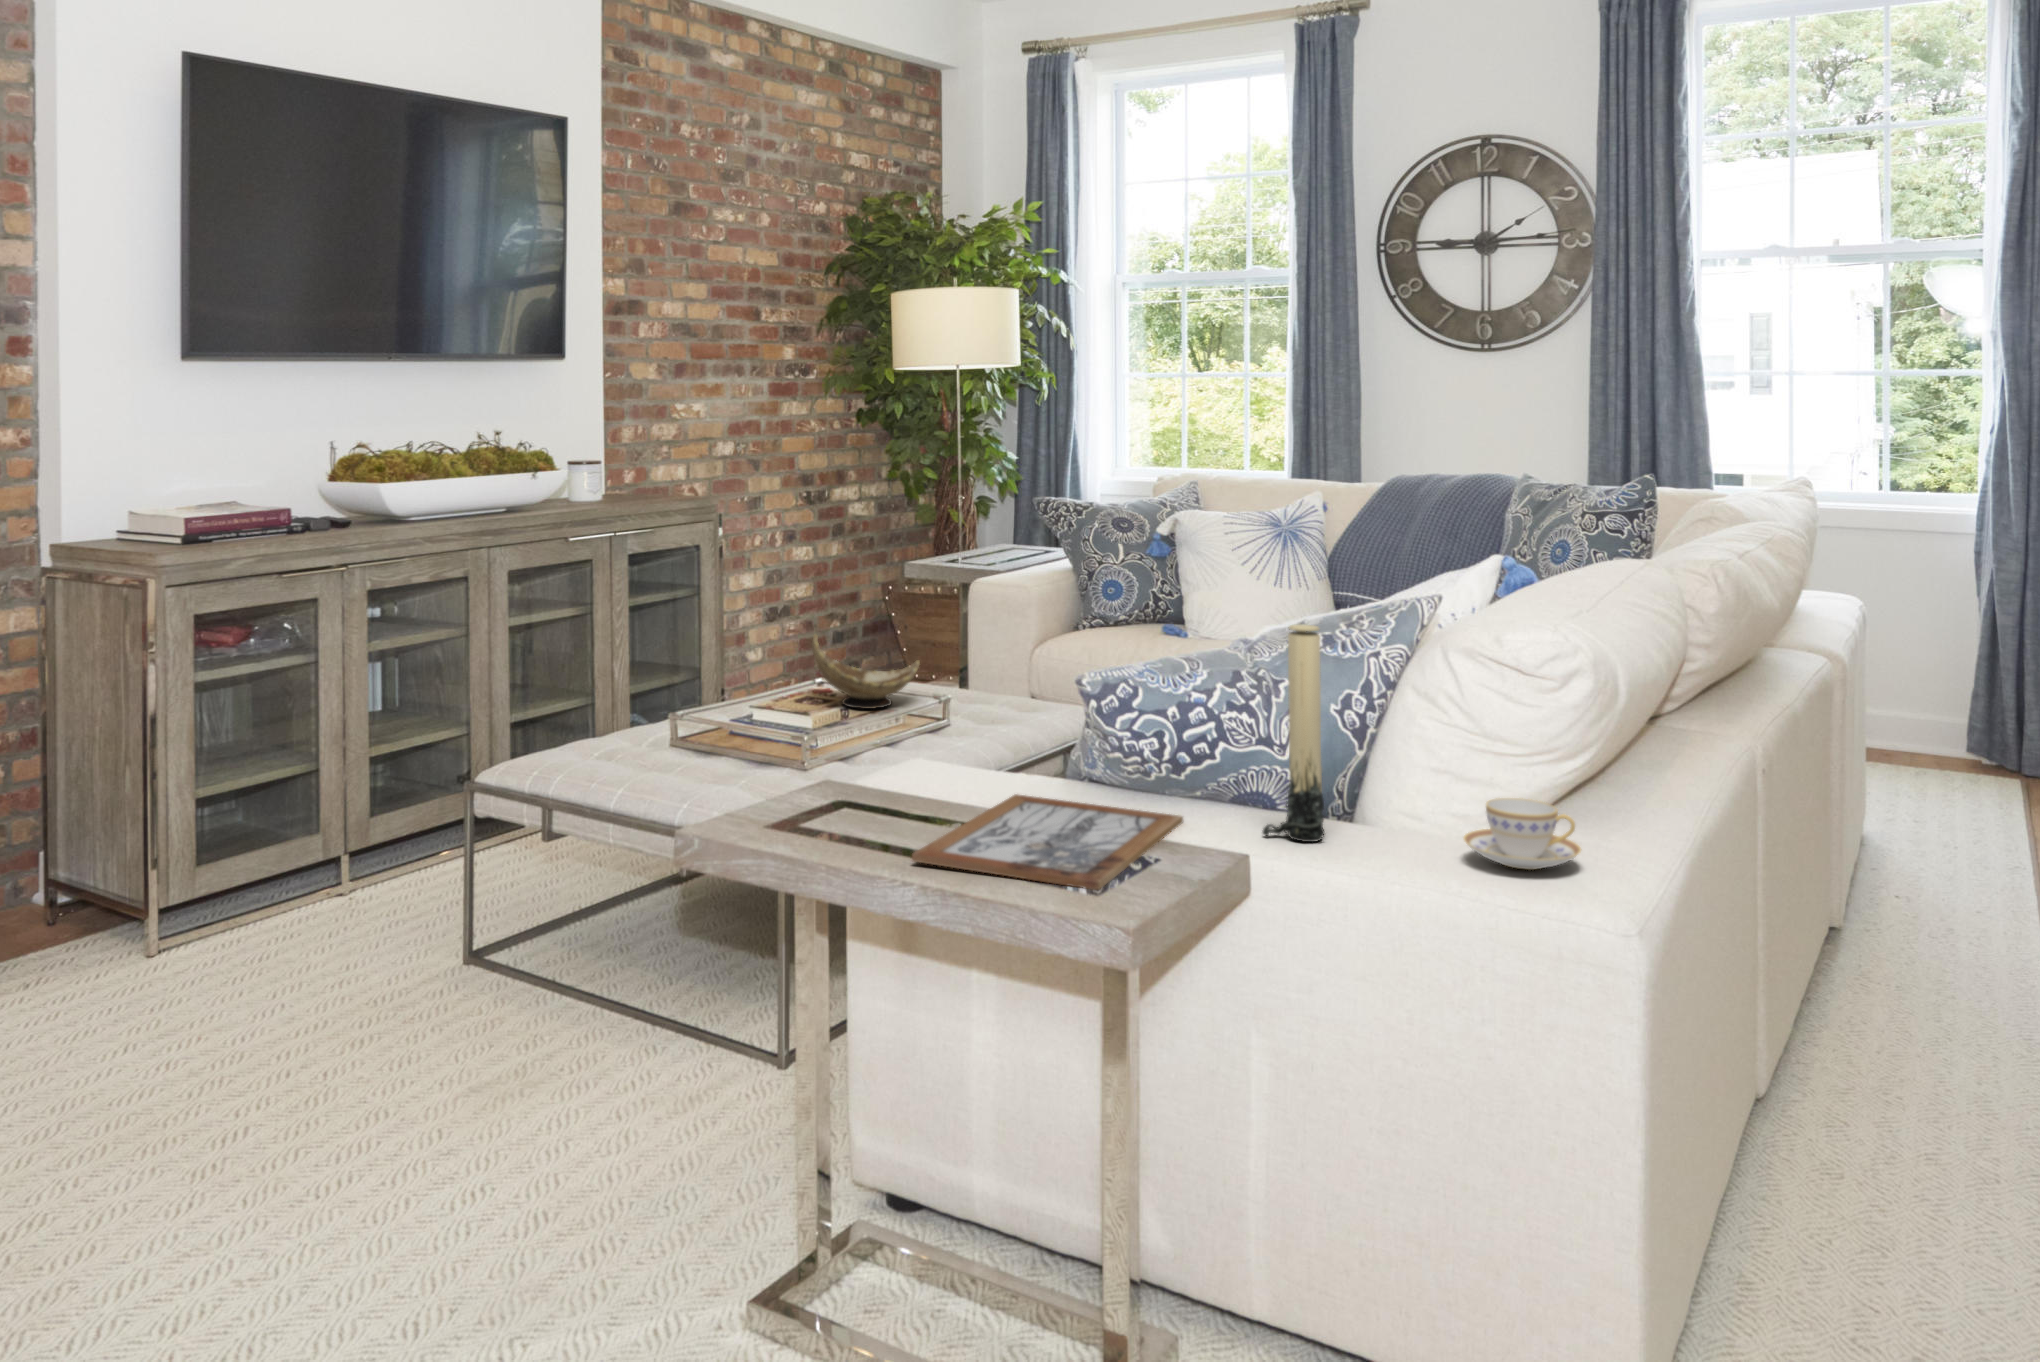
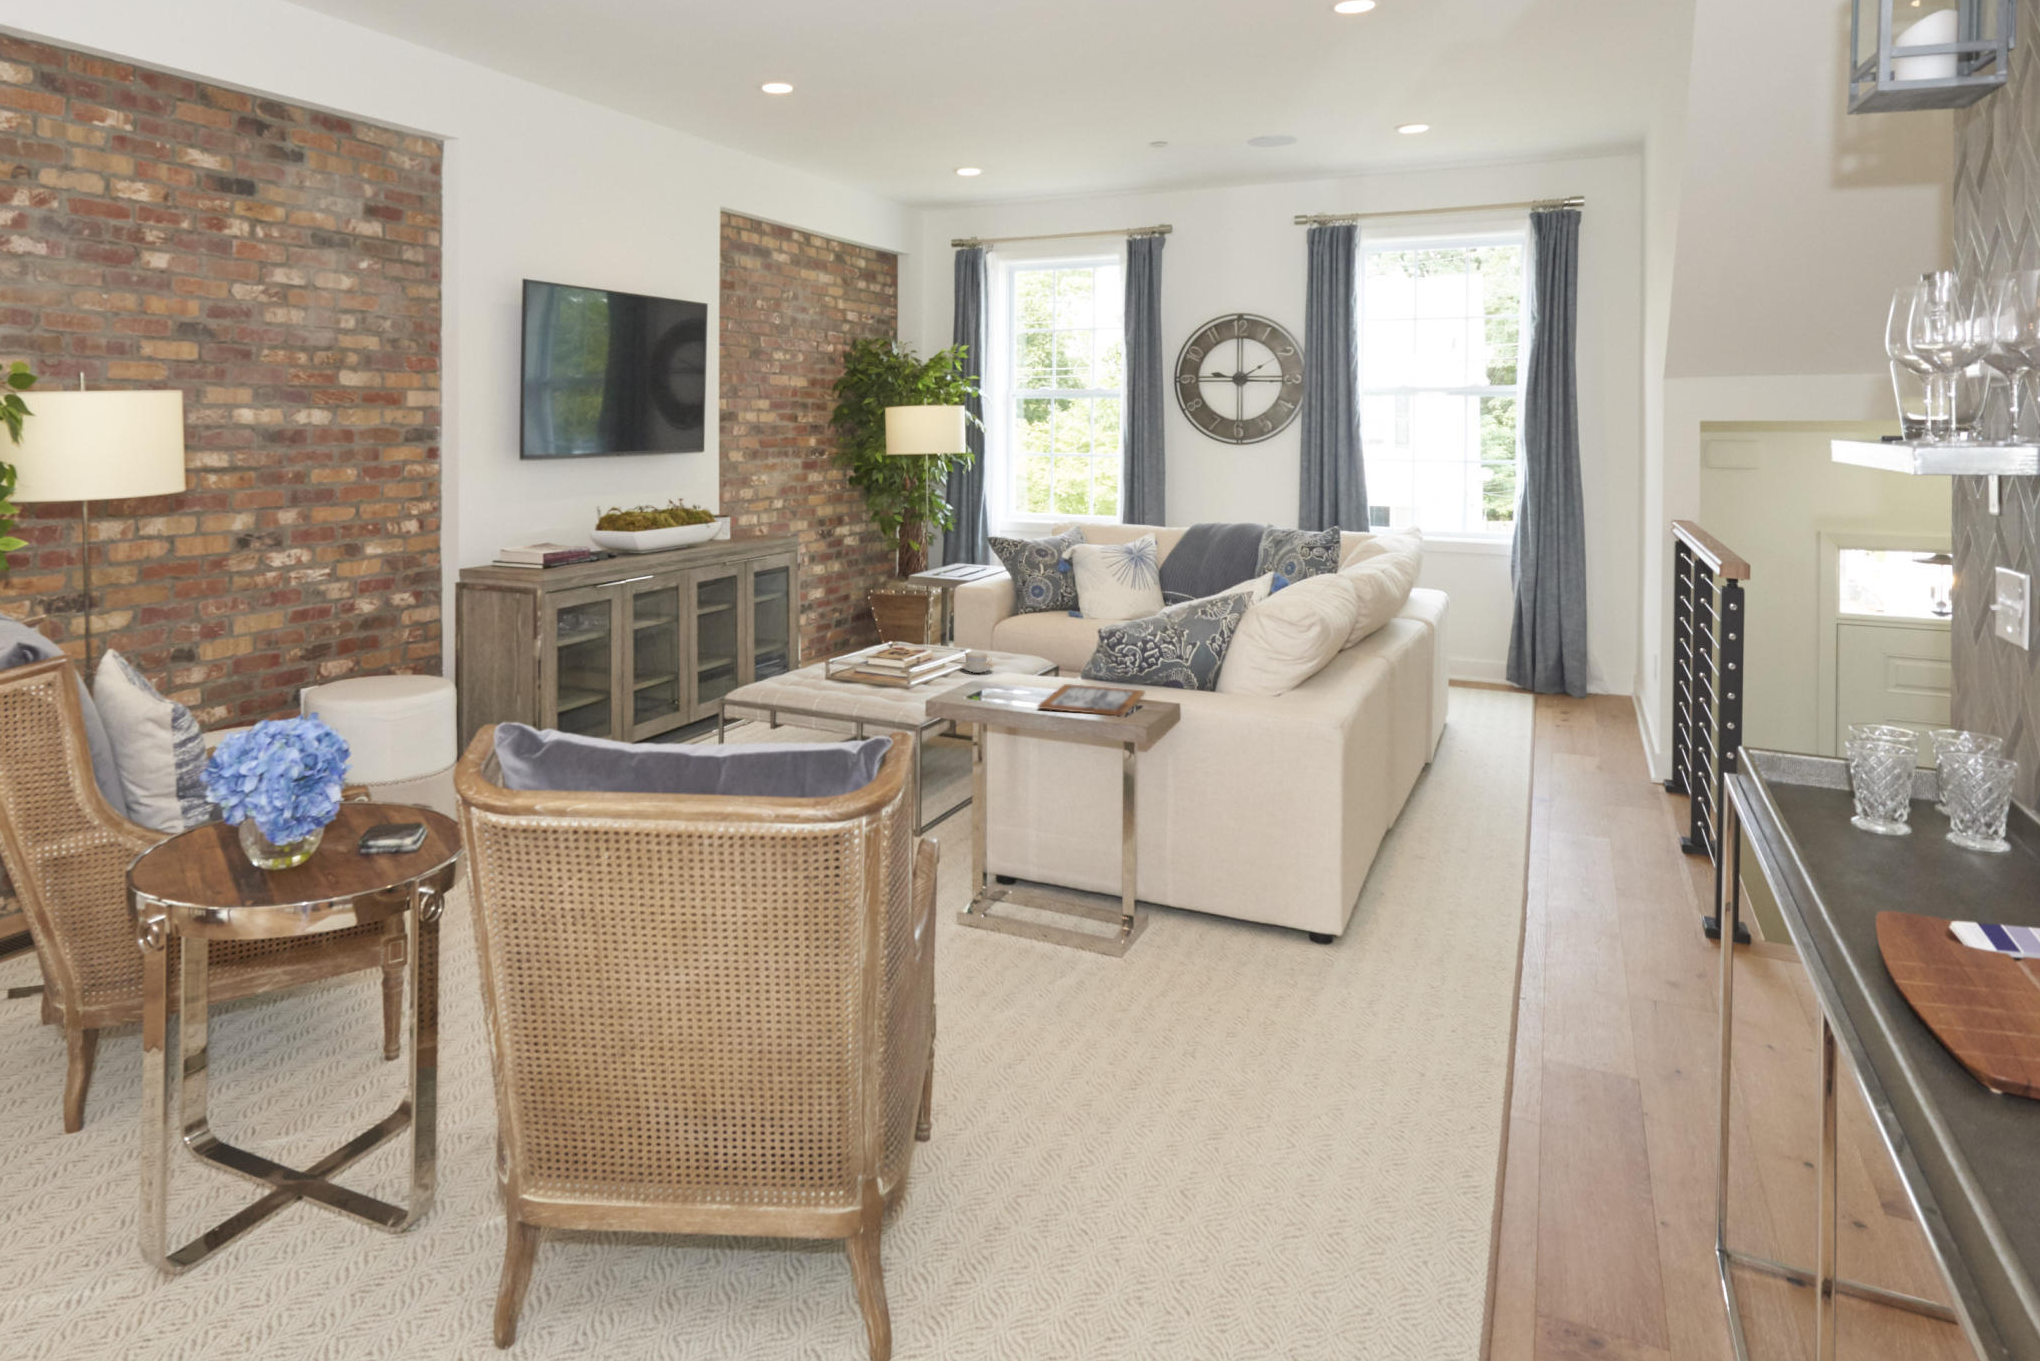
candle: present [1262,624,1324,842] -> none [1182,604,1210,698]
decorative bowl: present [812,634,920,709] -> none [897,616,956,657]
teacup: present [1464,798,1581,870] -> present [961,653,993,673]

